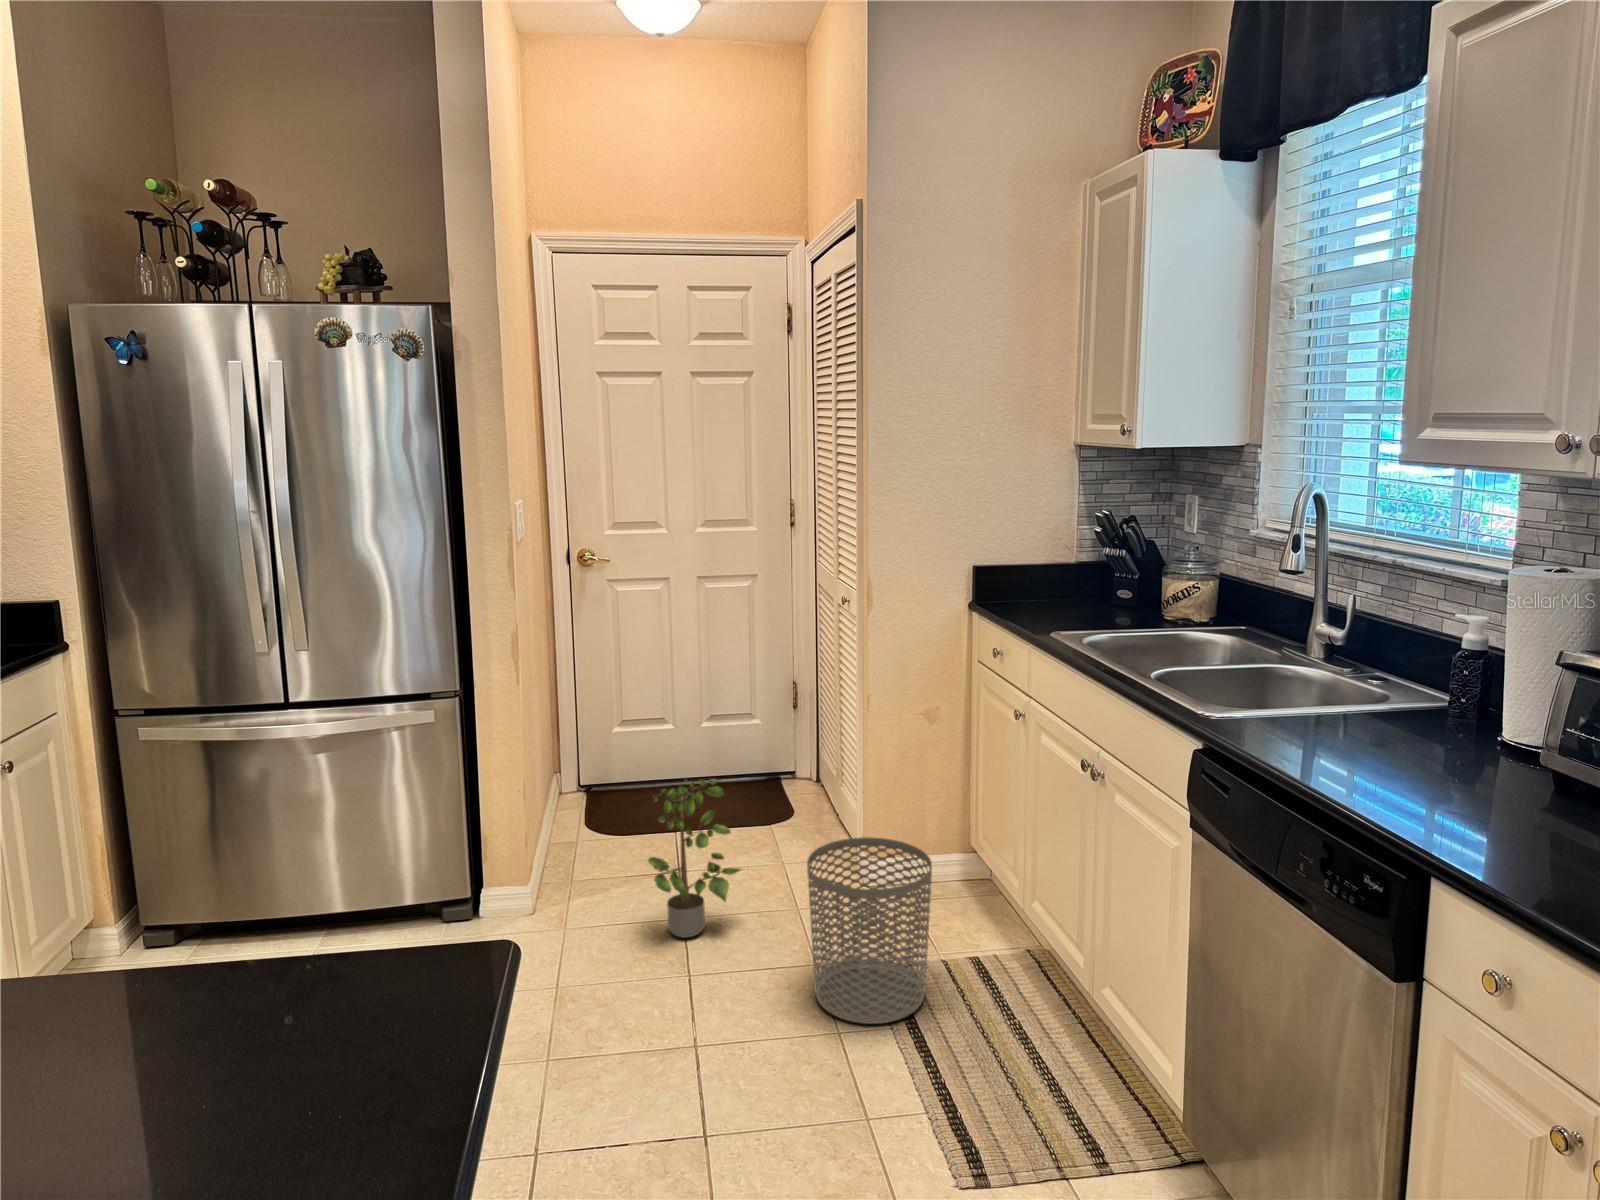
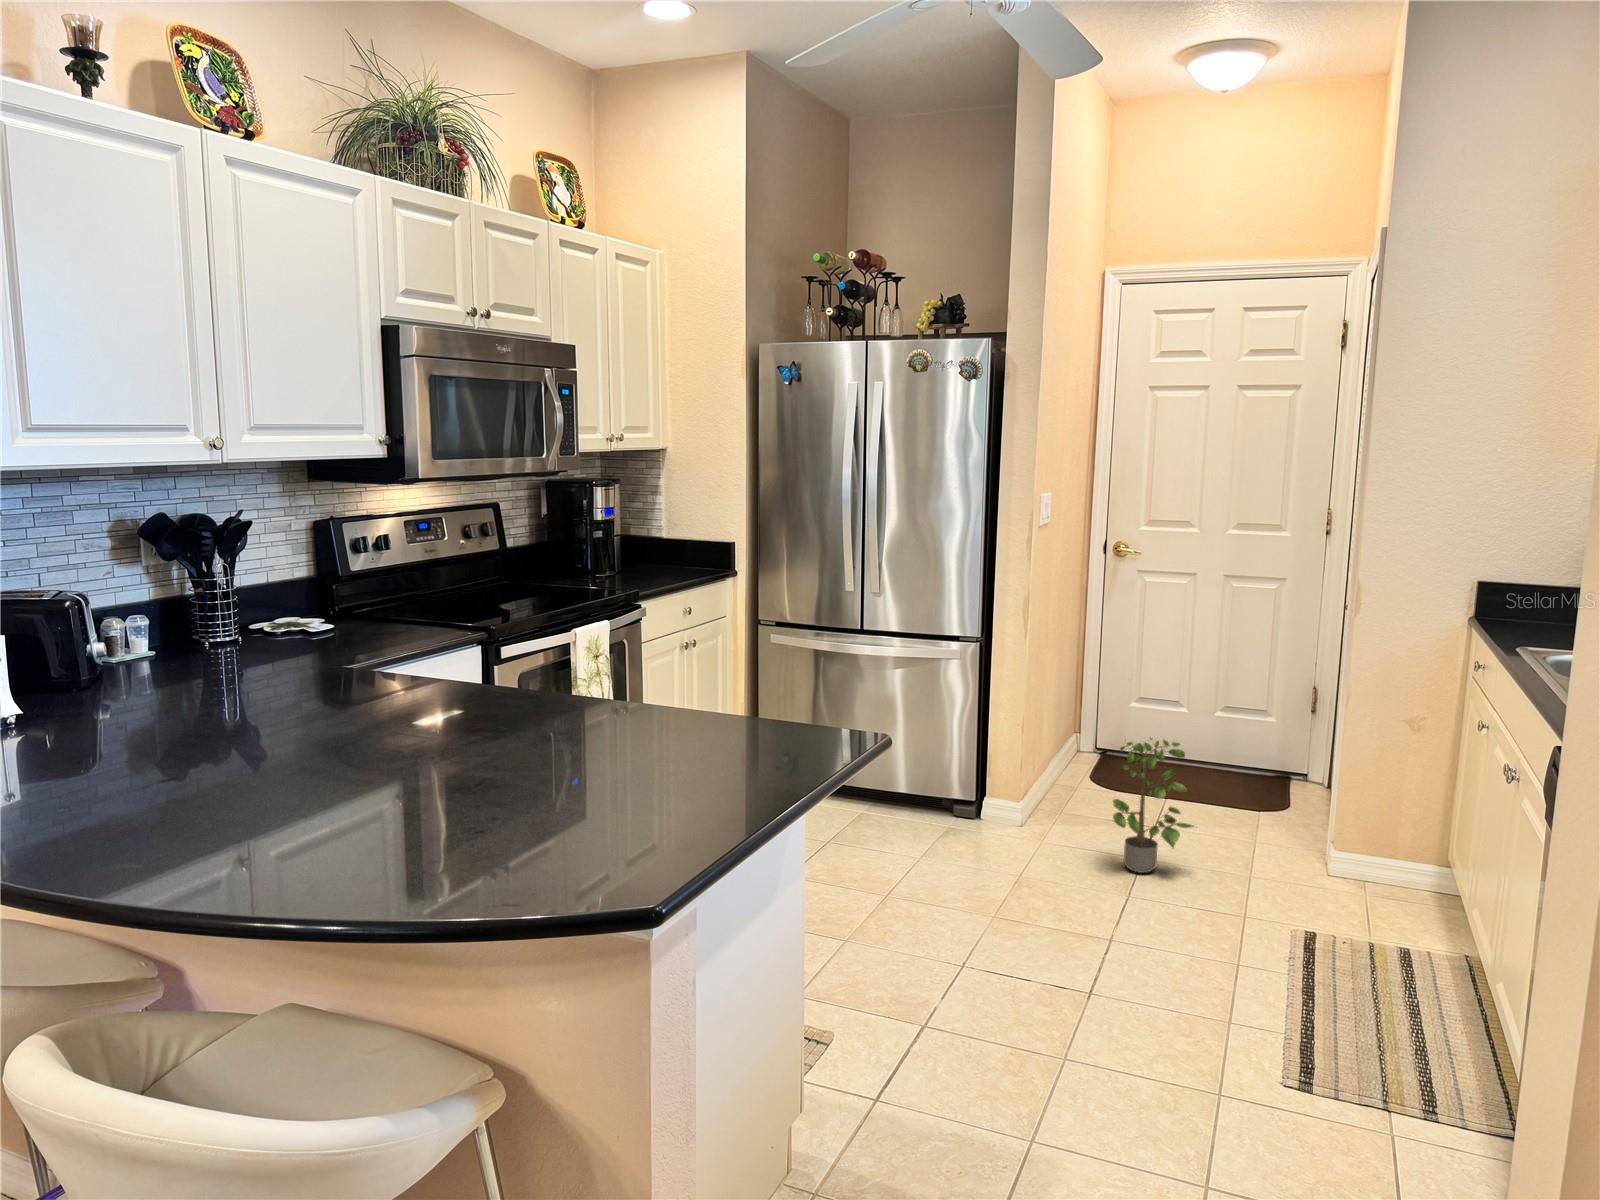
waste bin: present [807,837,932,1024] -> none [1228,809,1351,971]

